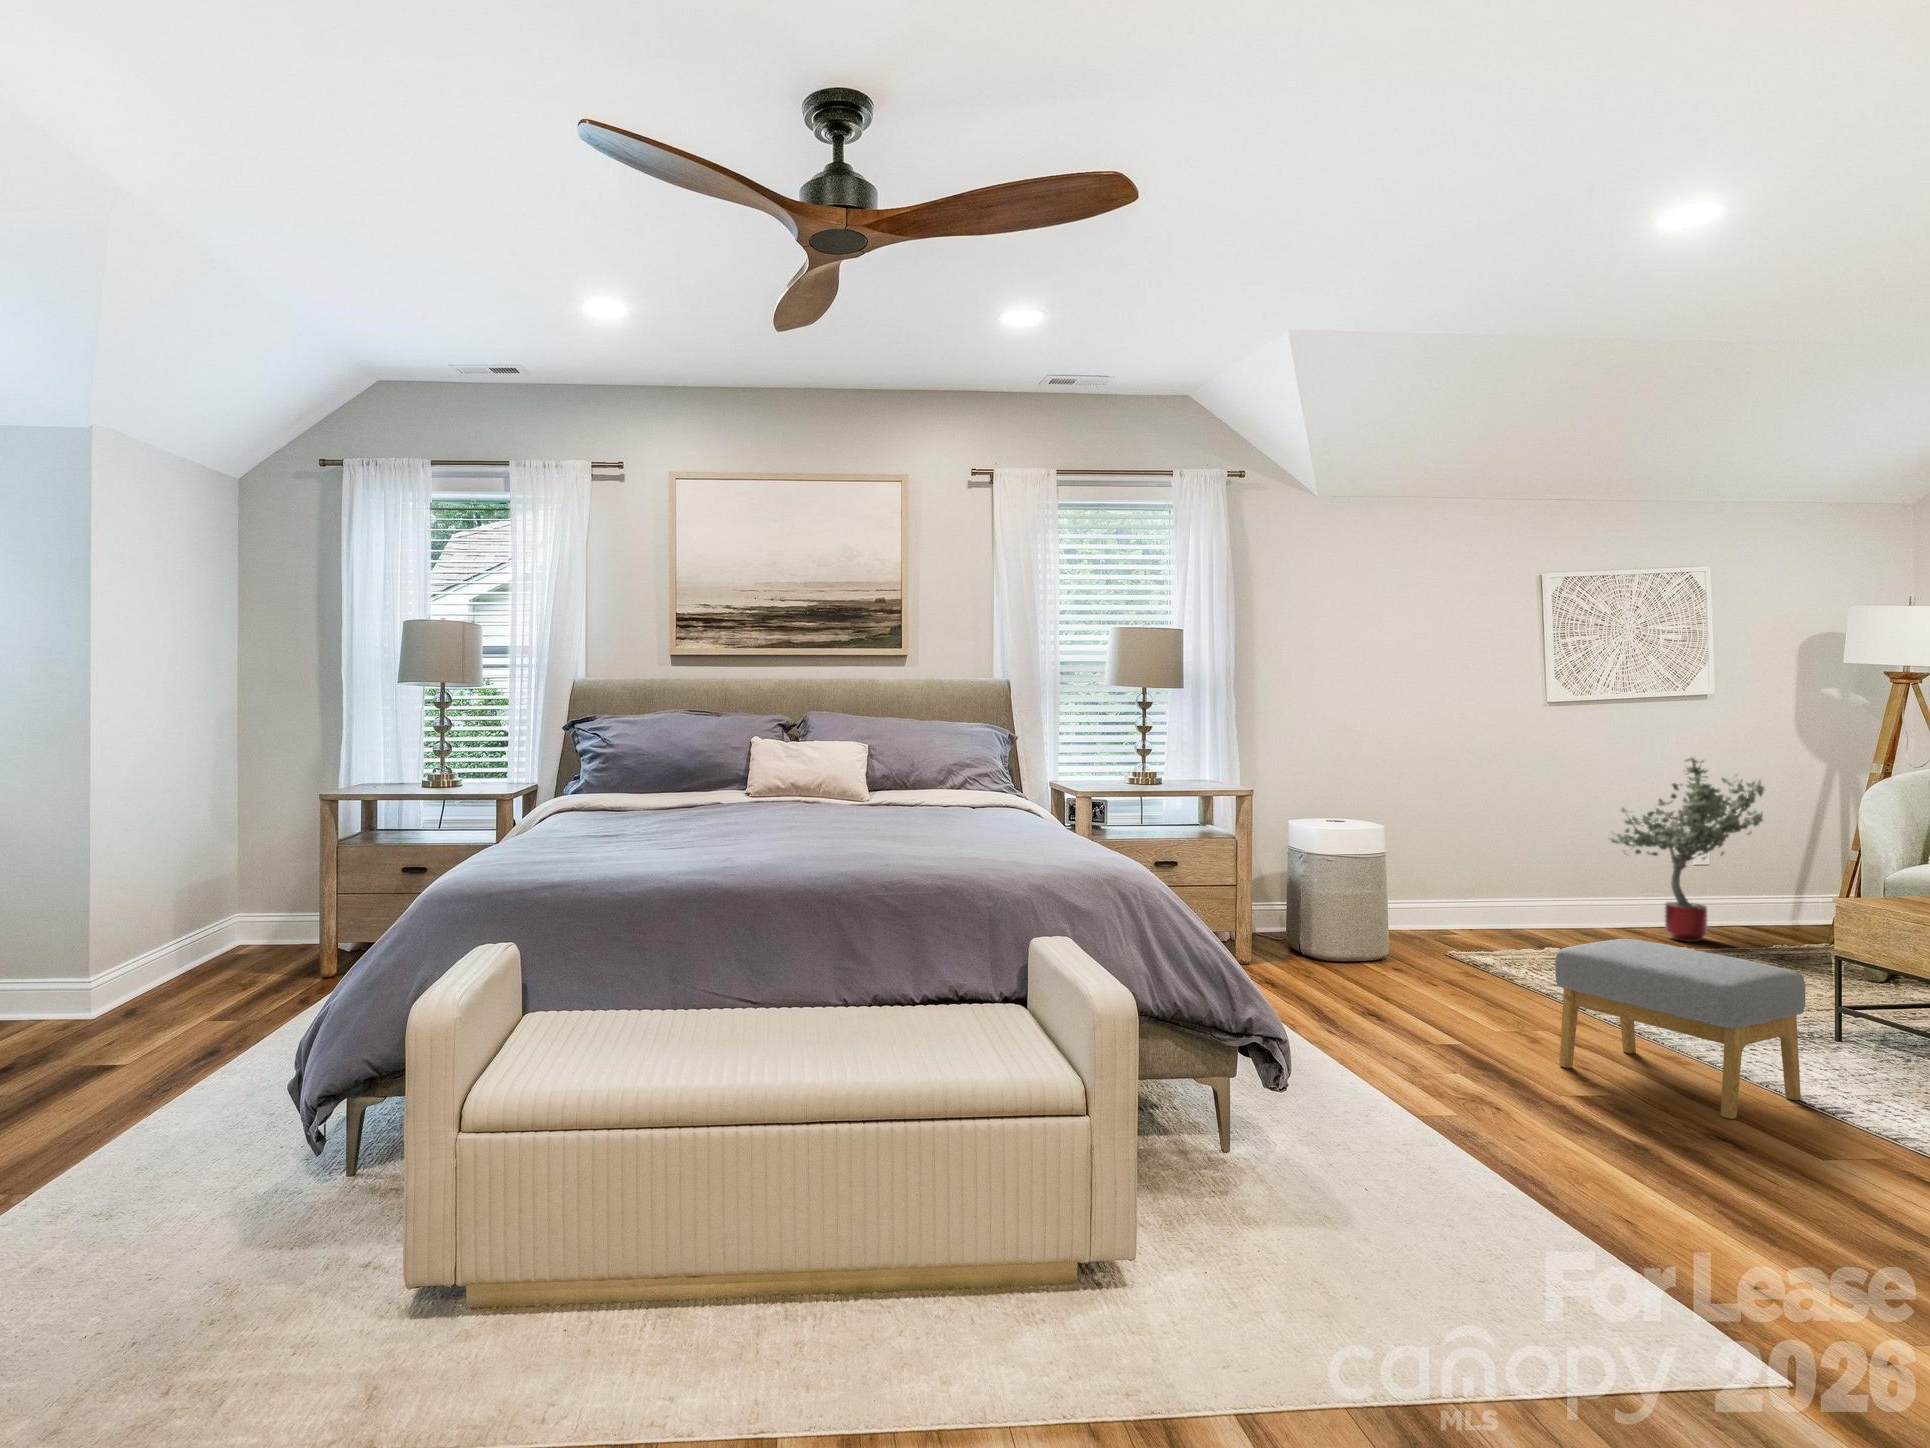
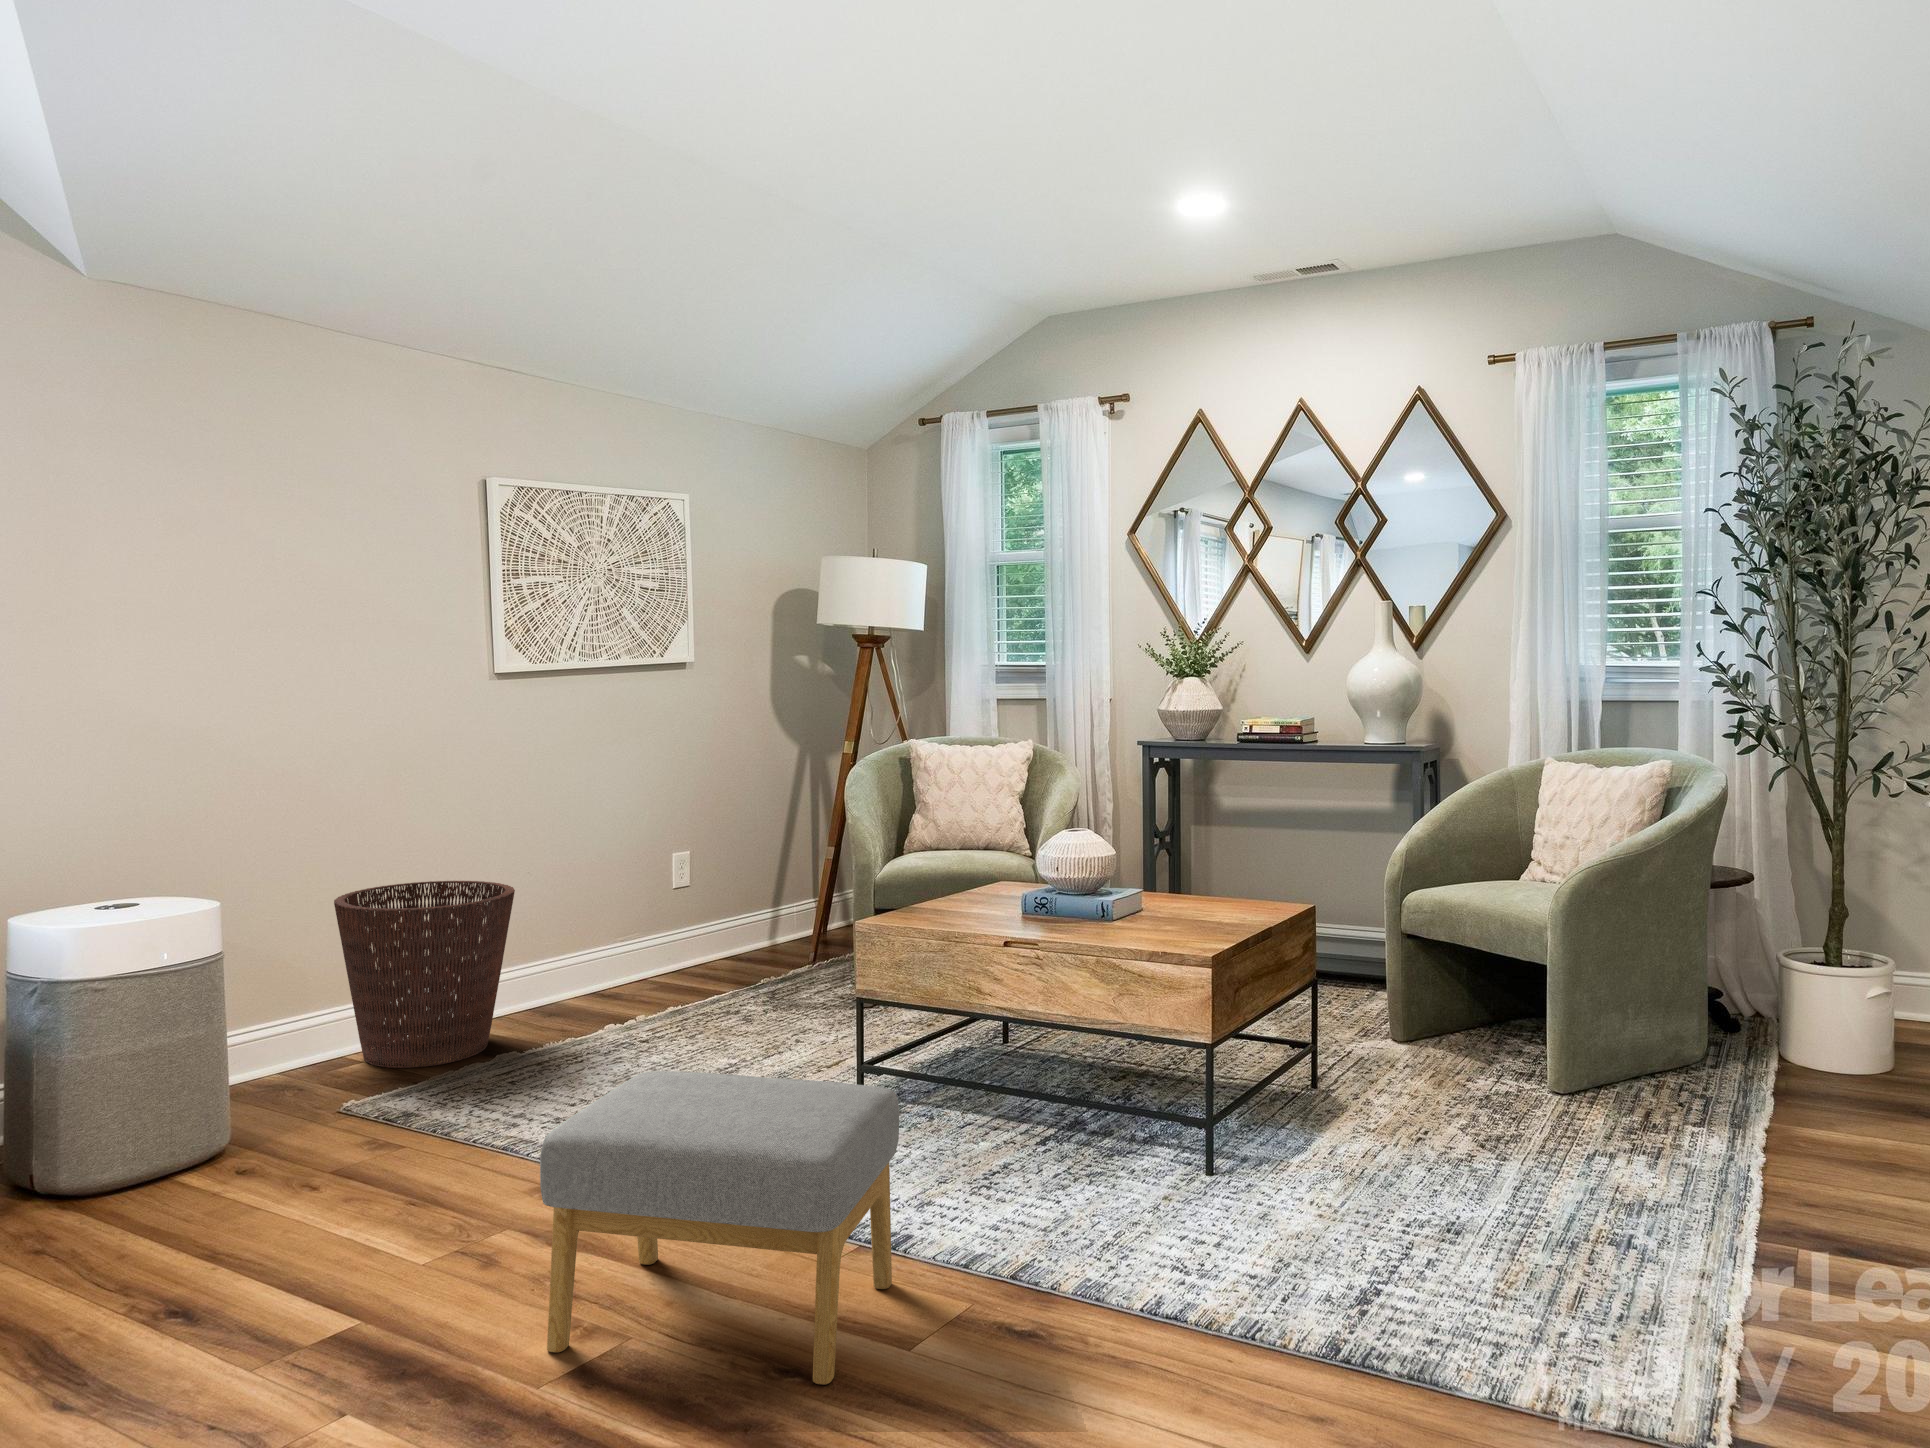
potted tree: present [1610,757,1765,942] -> none [574,742,752,992]
basket: none [1444,836,1560,949] -> present [334,881,515,1068]

